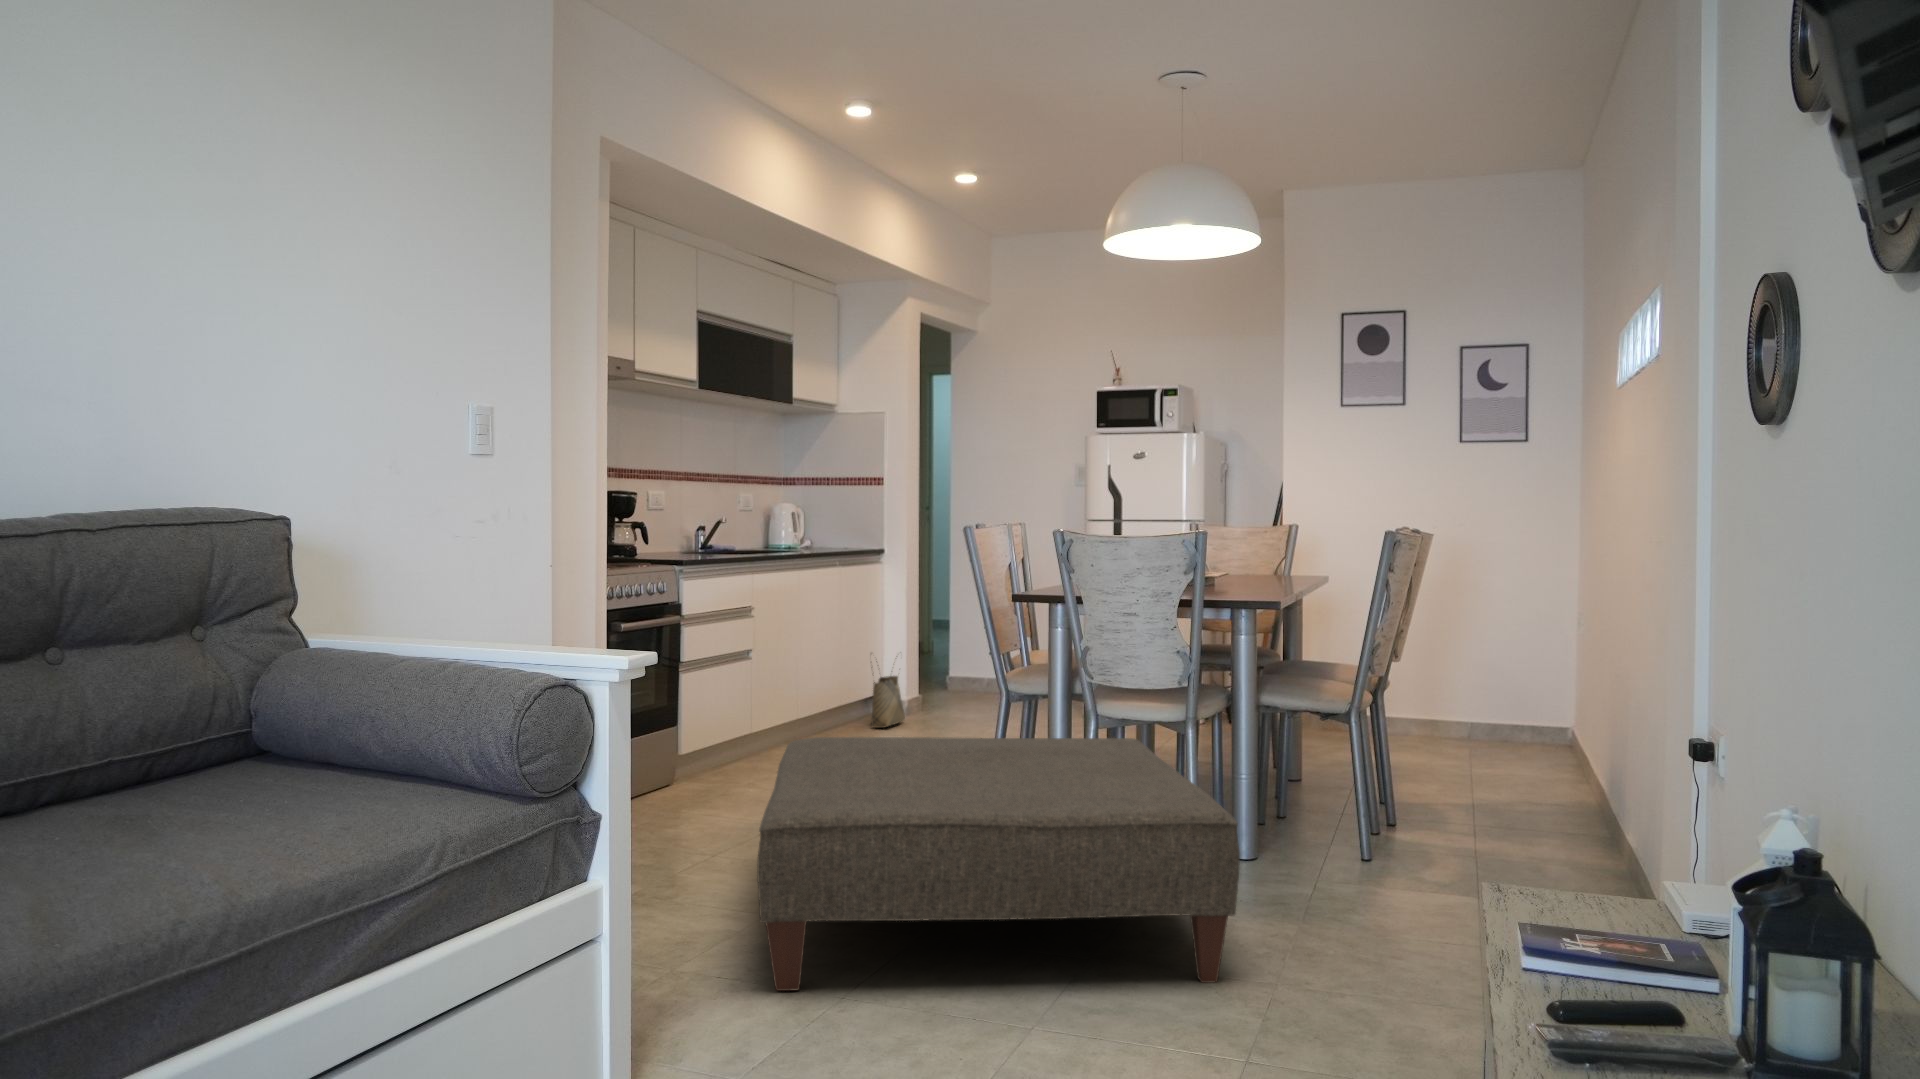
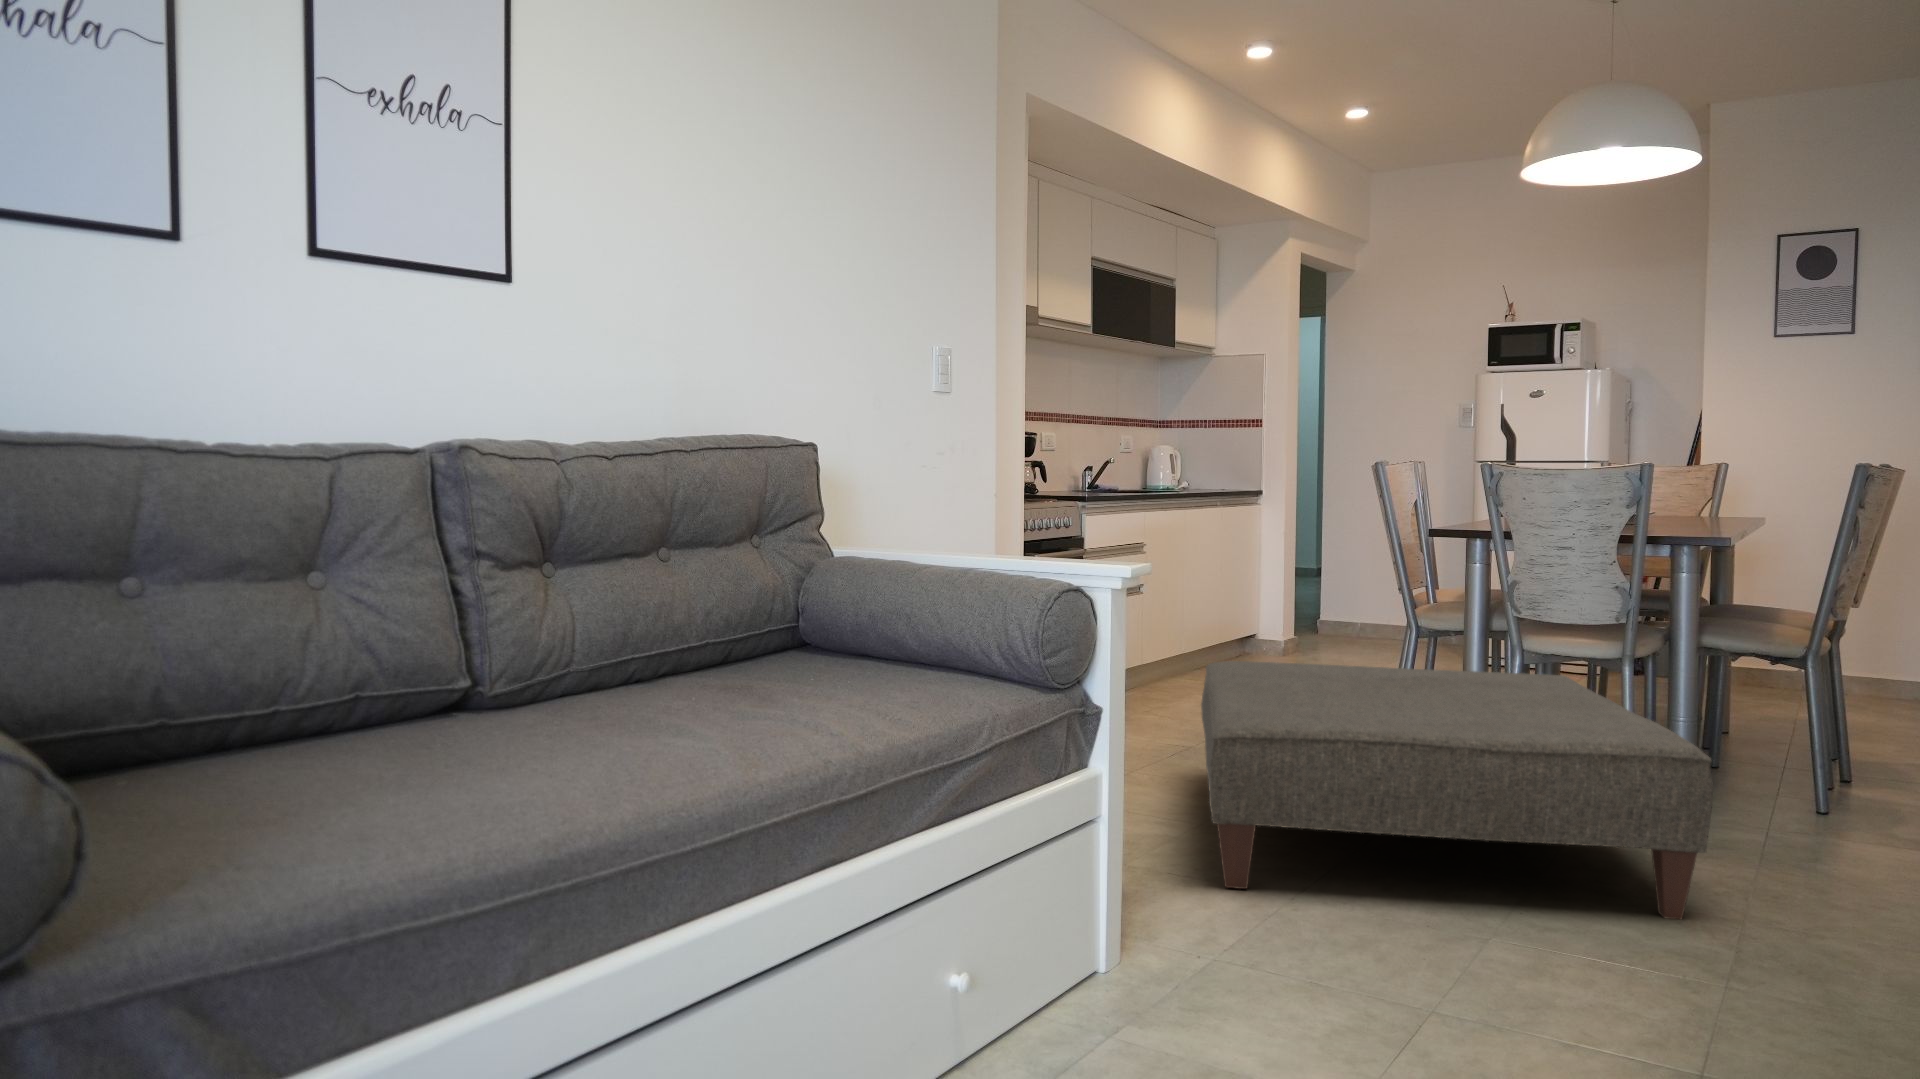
woven basket: present [871,676,905,728] -> none [1247,589,1280,662]

